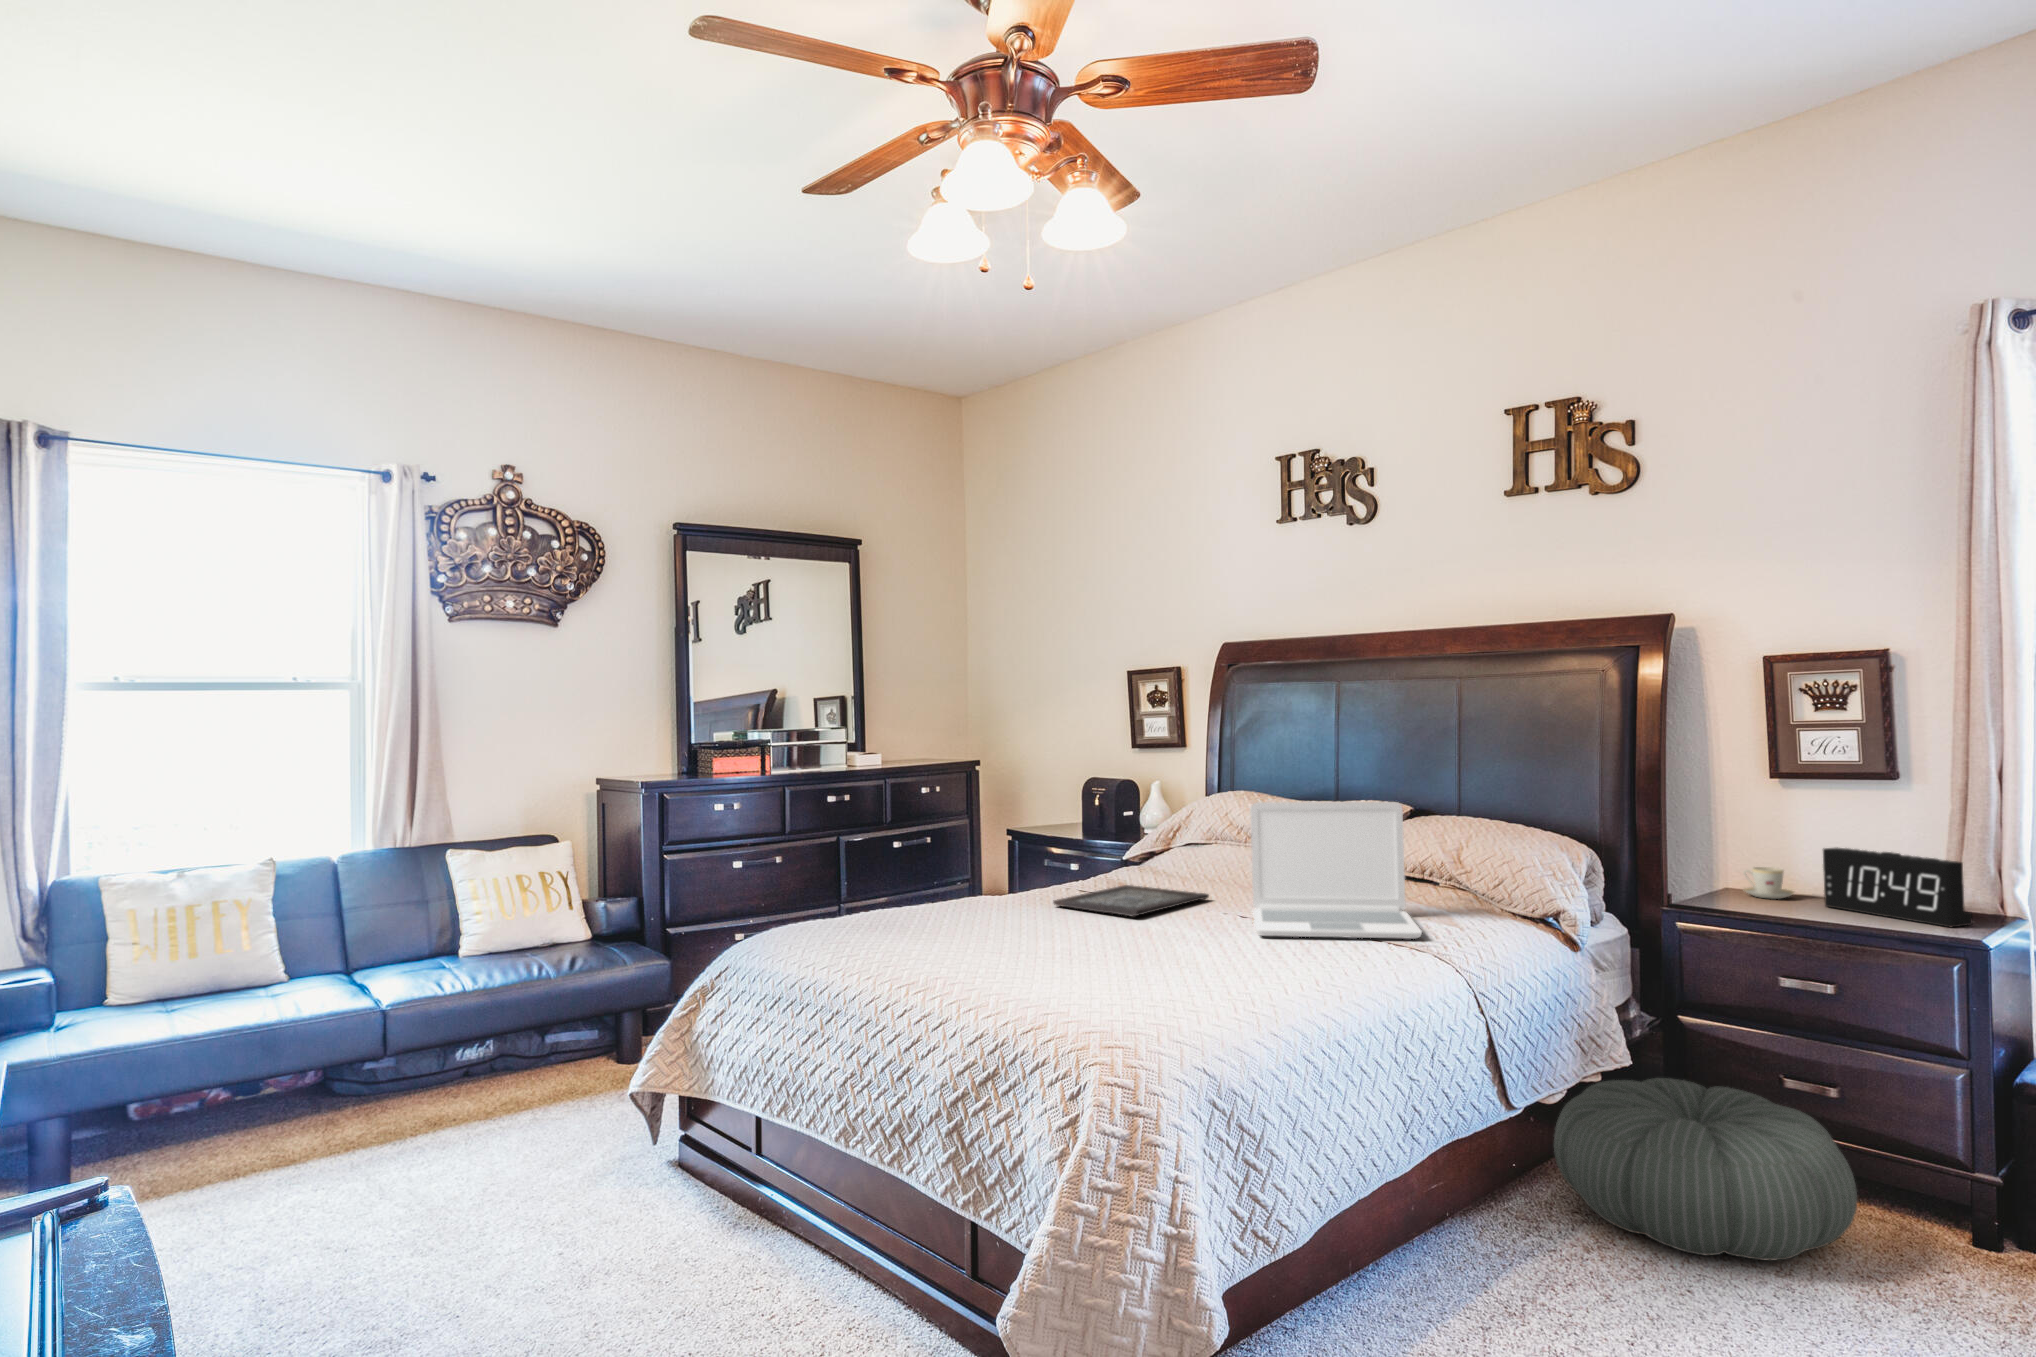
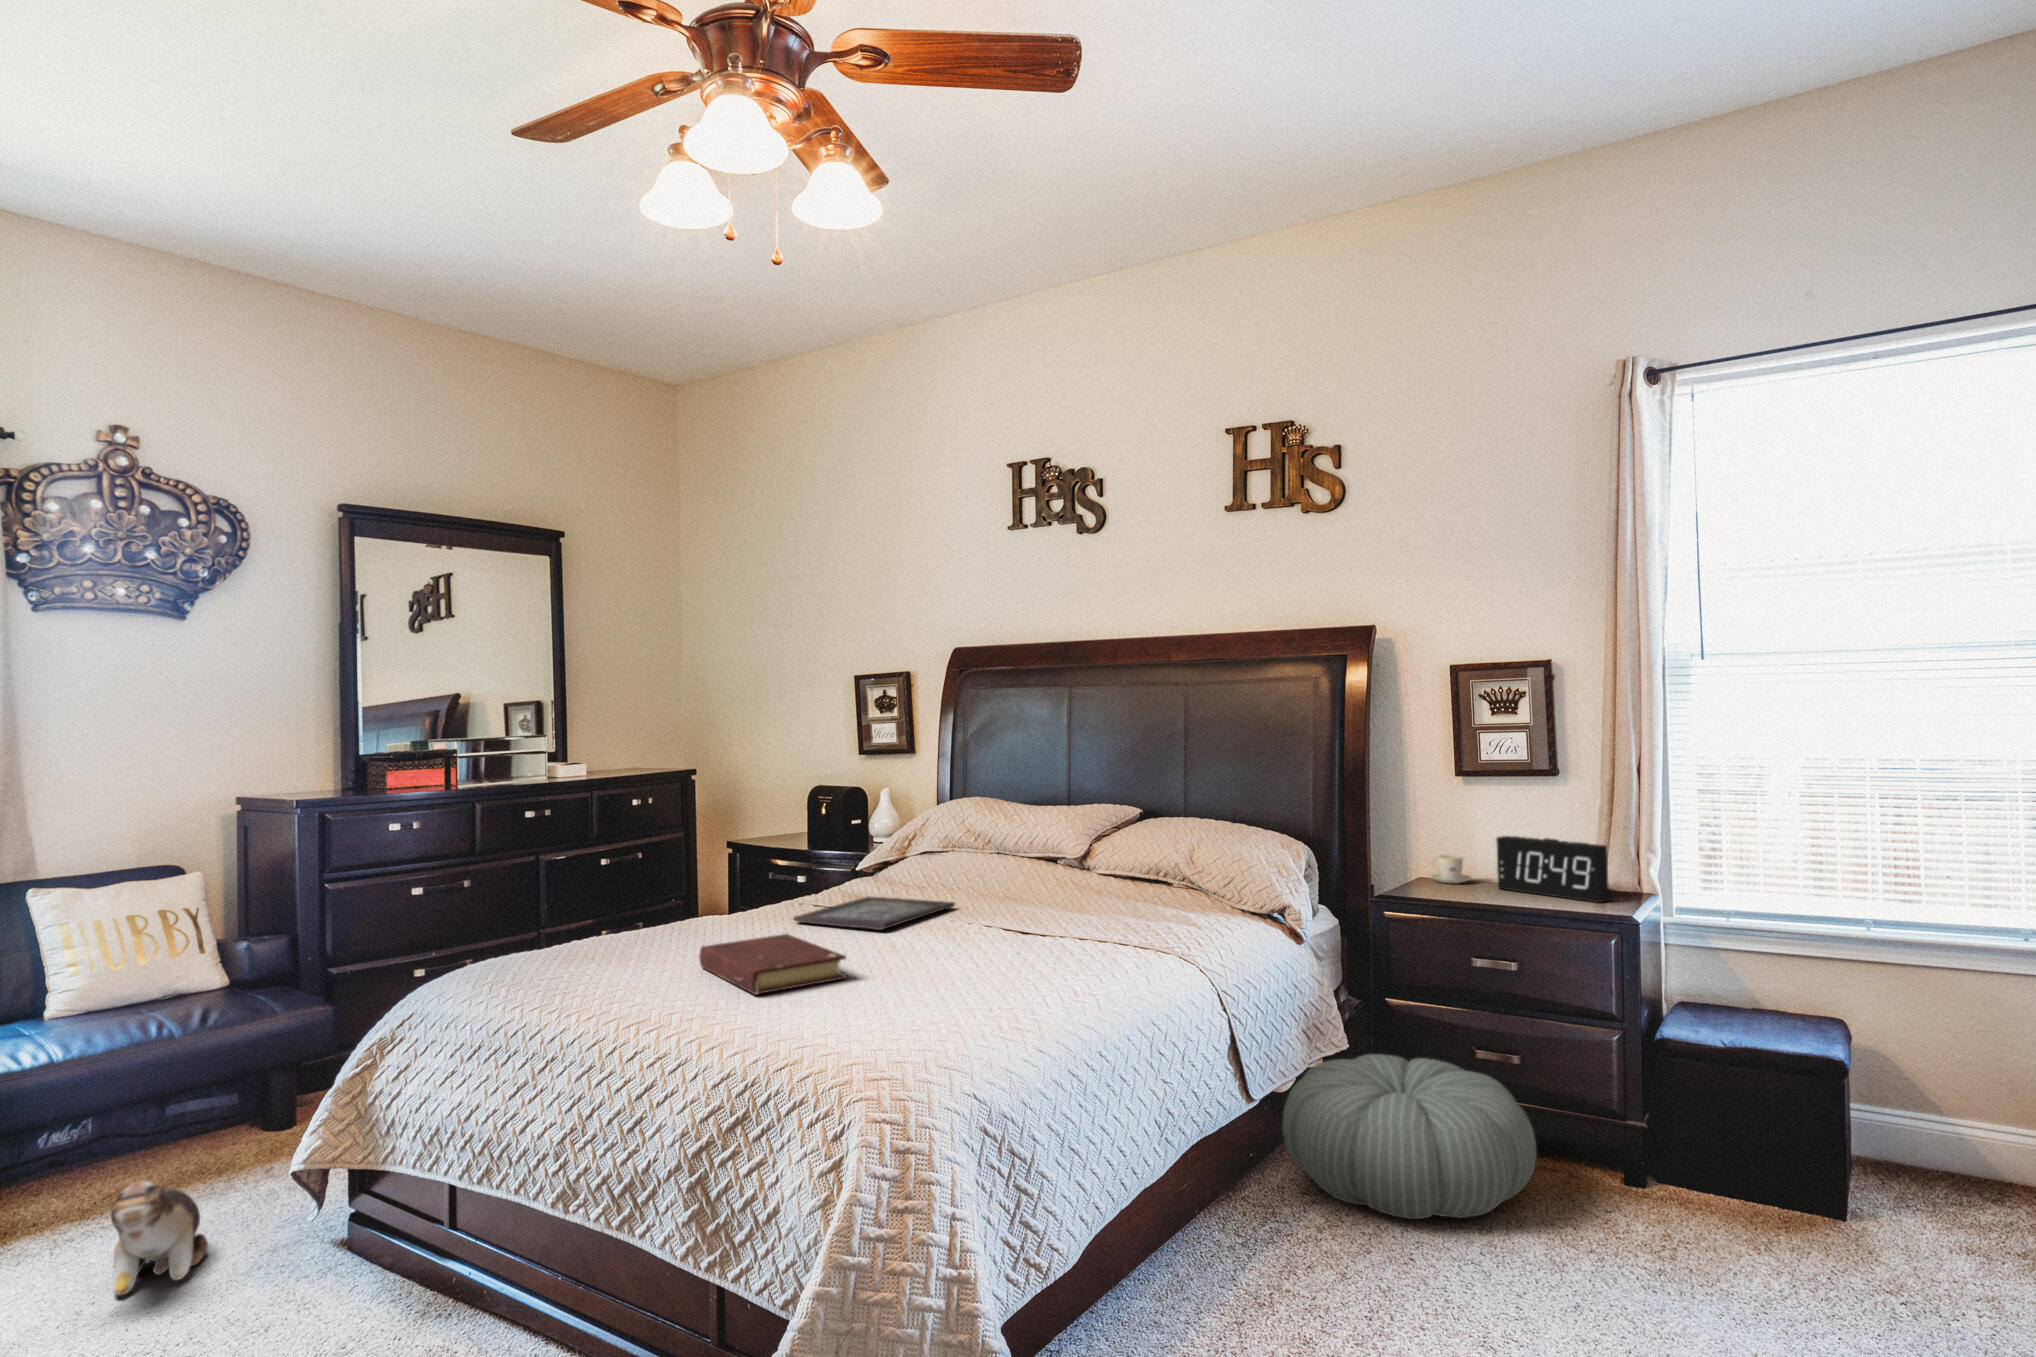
laptop: present [1250,802,1422,939] -> none [1000,804,1168,943]
book: none [964,915,1095,968] -> present [699,934,846,995]
plush toy: none [504,1087,580,1179] -> present [101,1180,208,1295]

